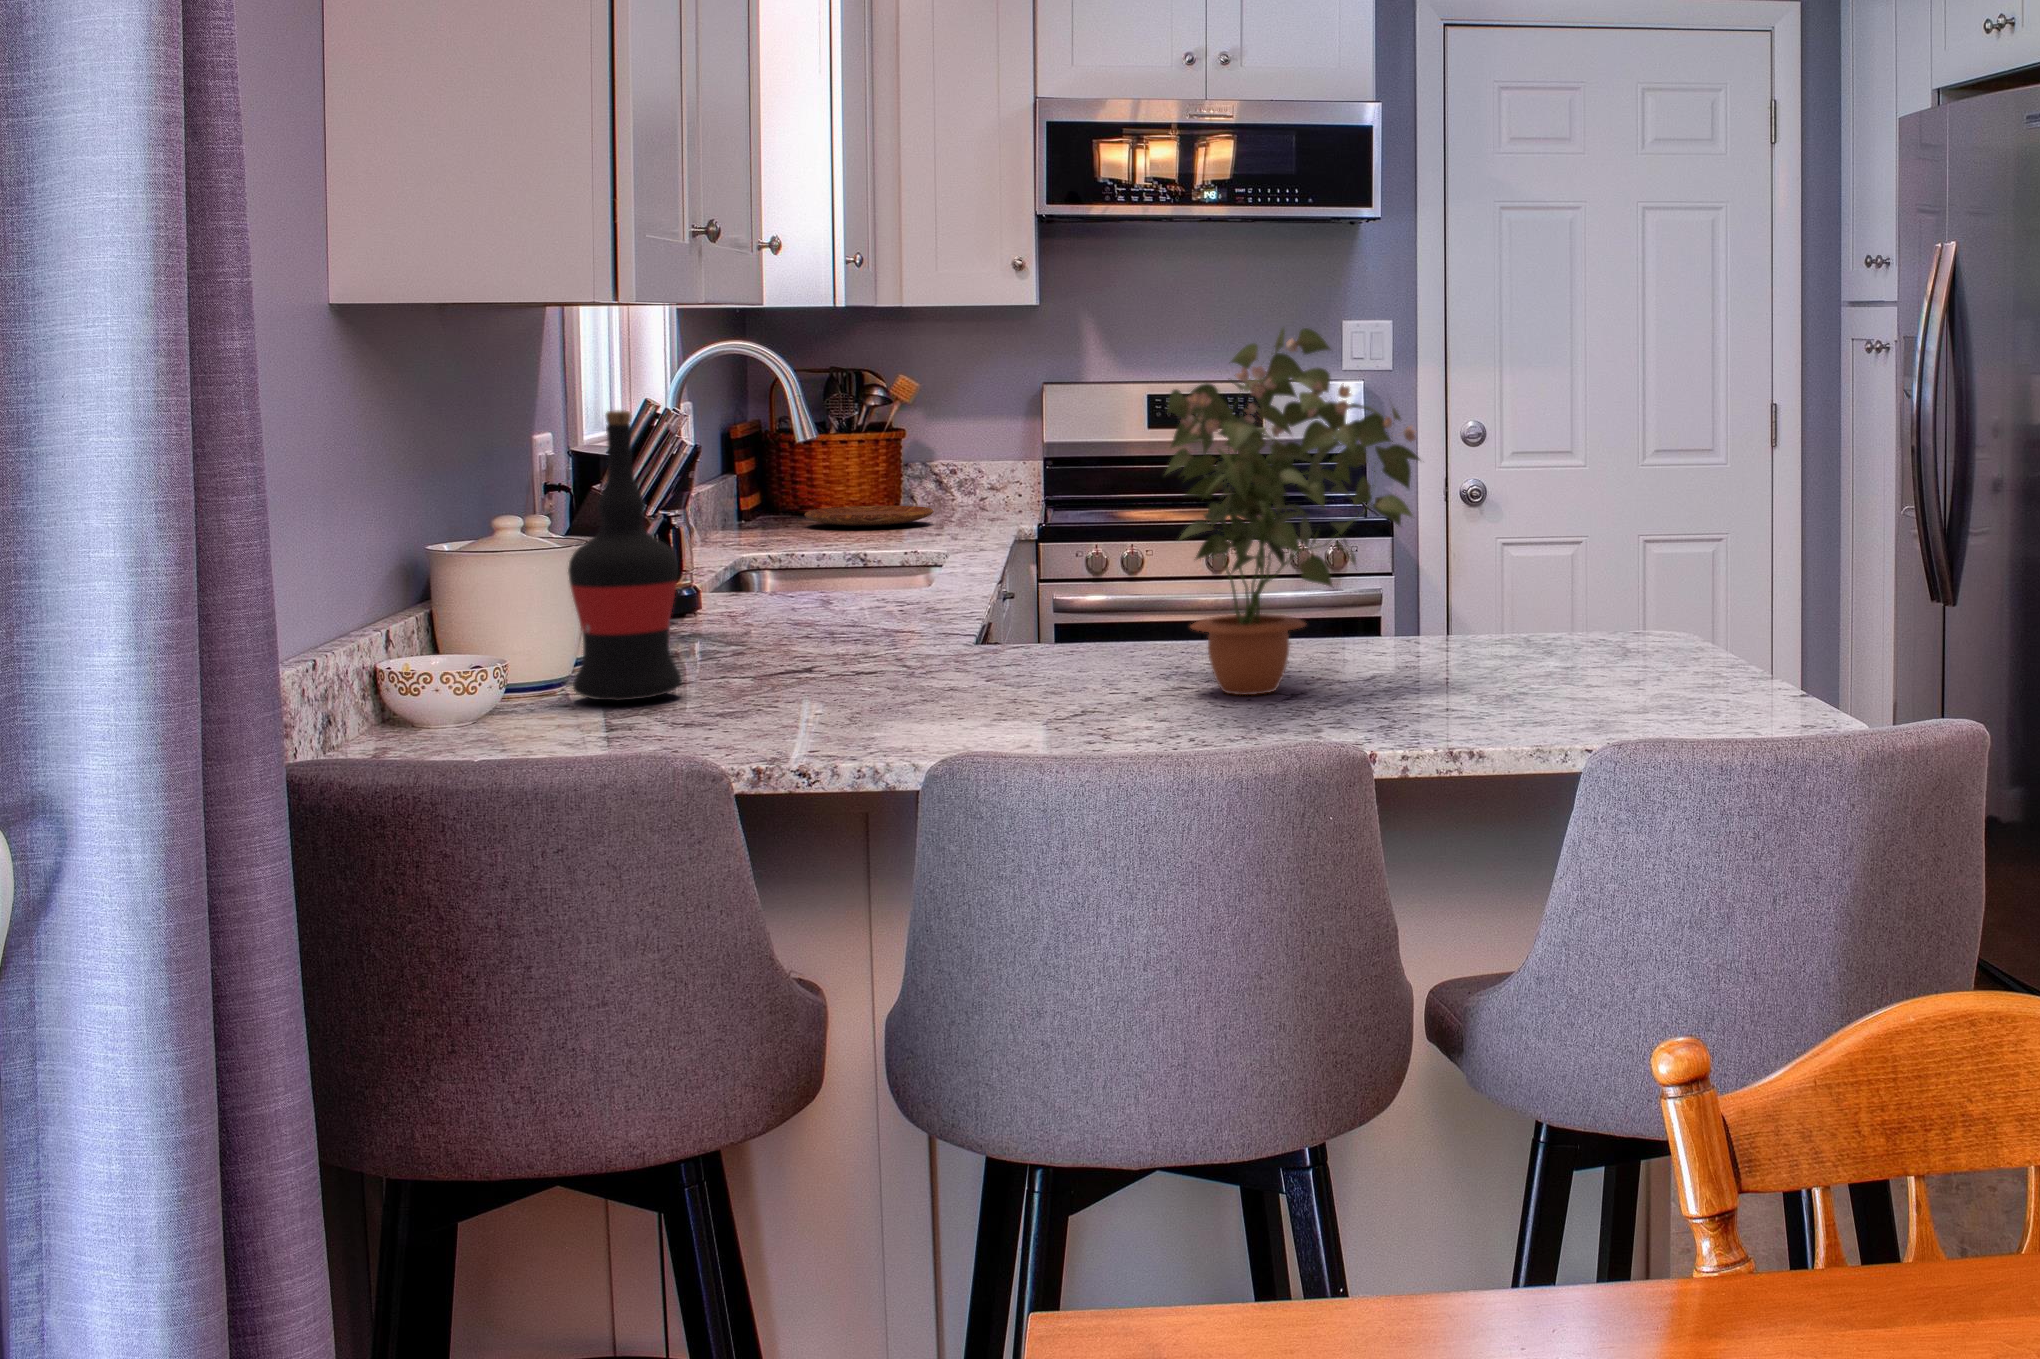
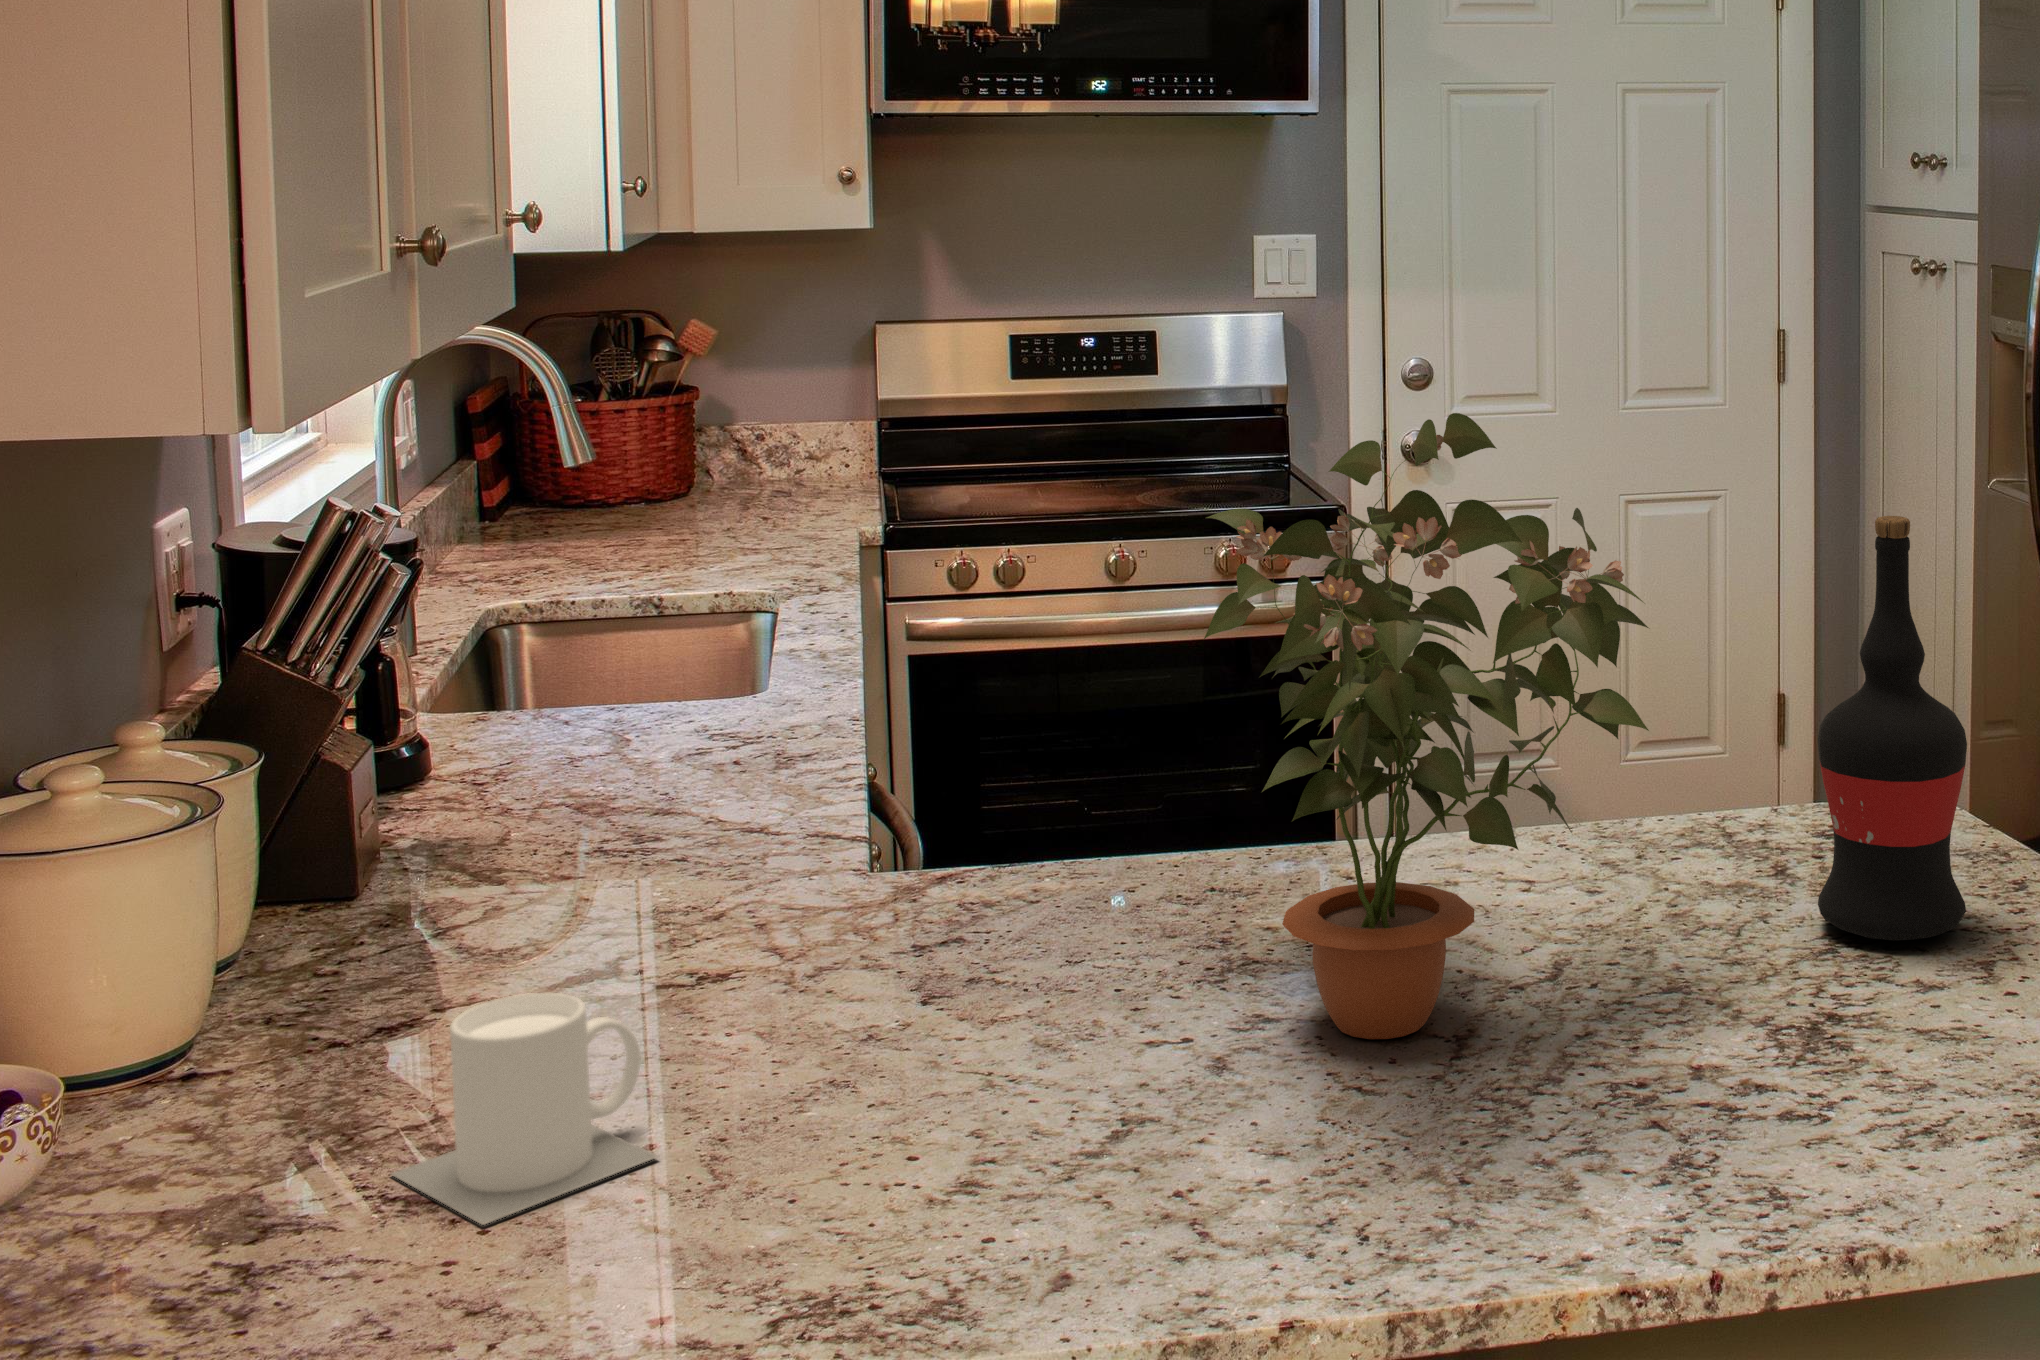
wine bottle: present [568,411,682,701] -> present [1818,516,1967,941]
tray: present [805,506,934,526] -> none [565,498,742,533]
mug: none [674,626,820,728] -> present [392,993,657,1225]

